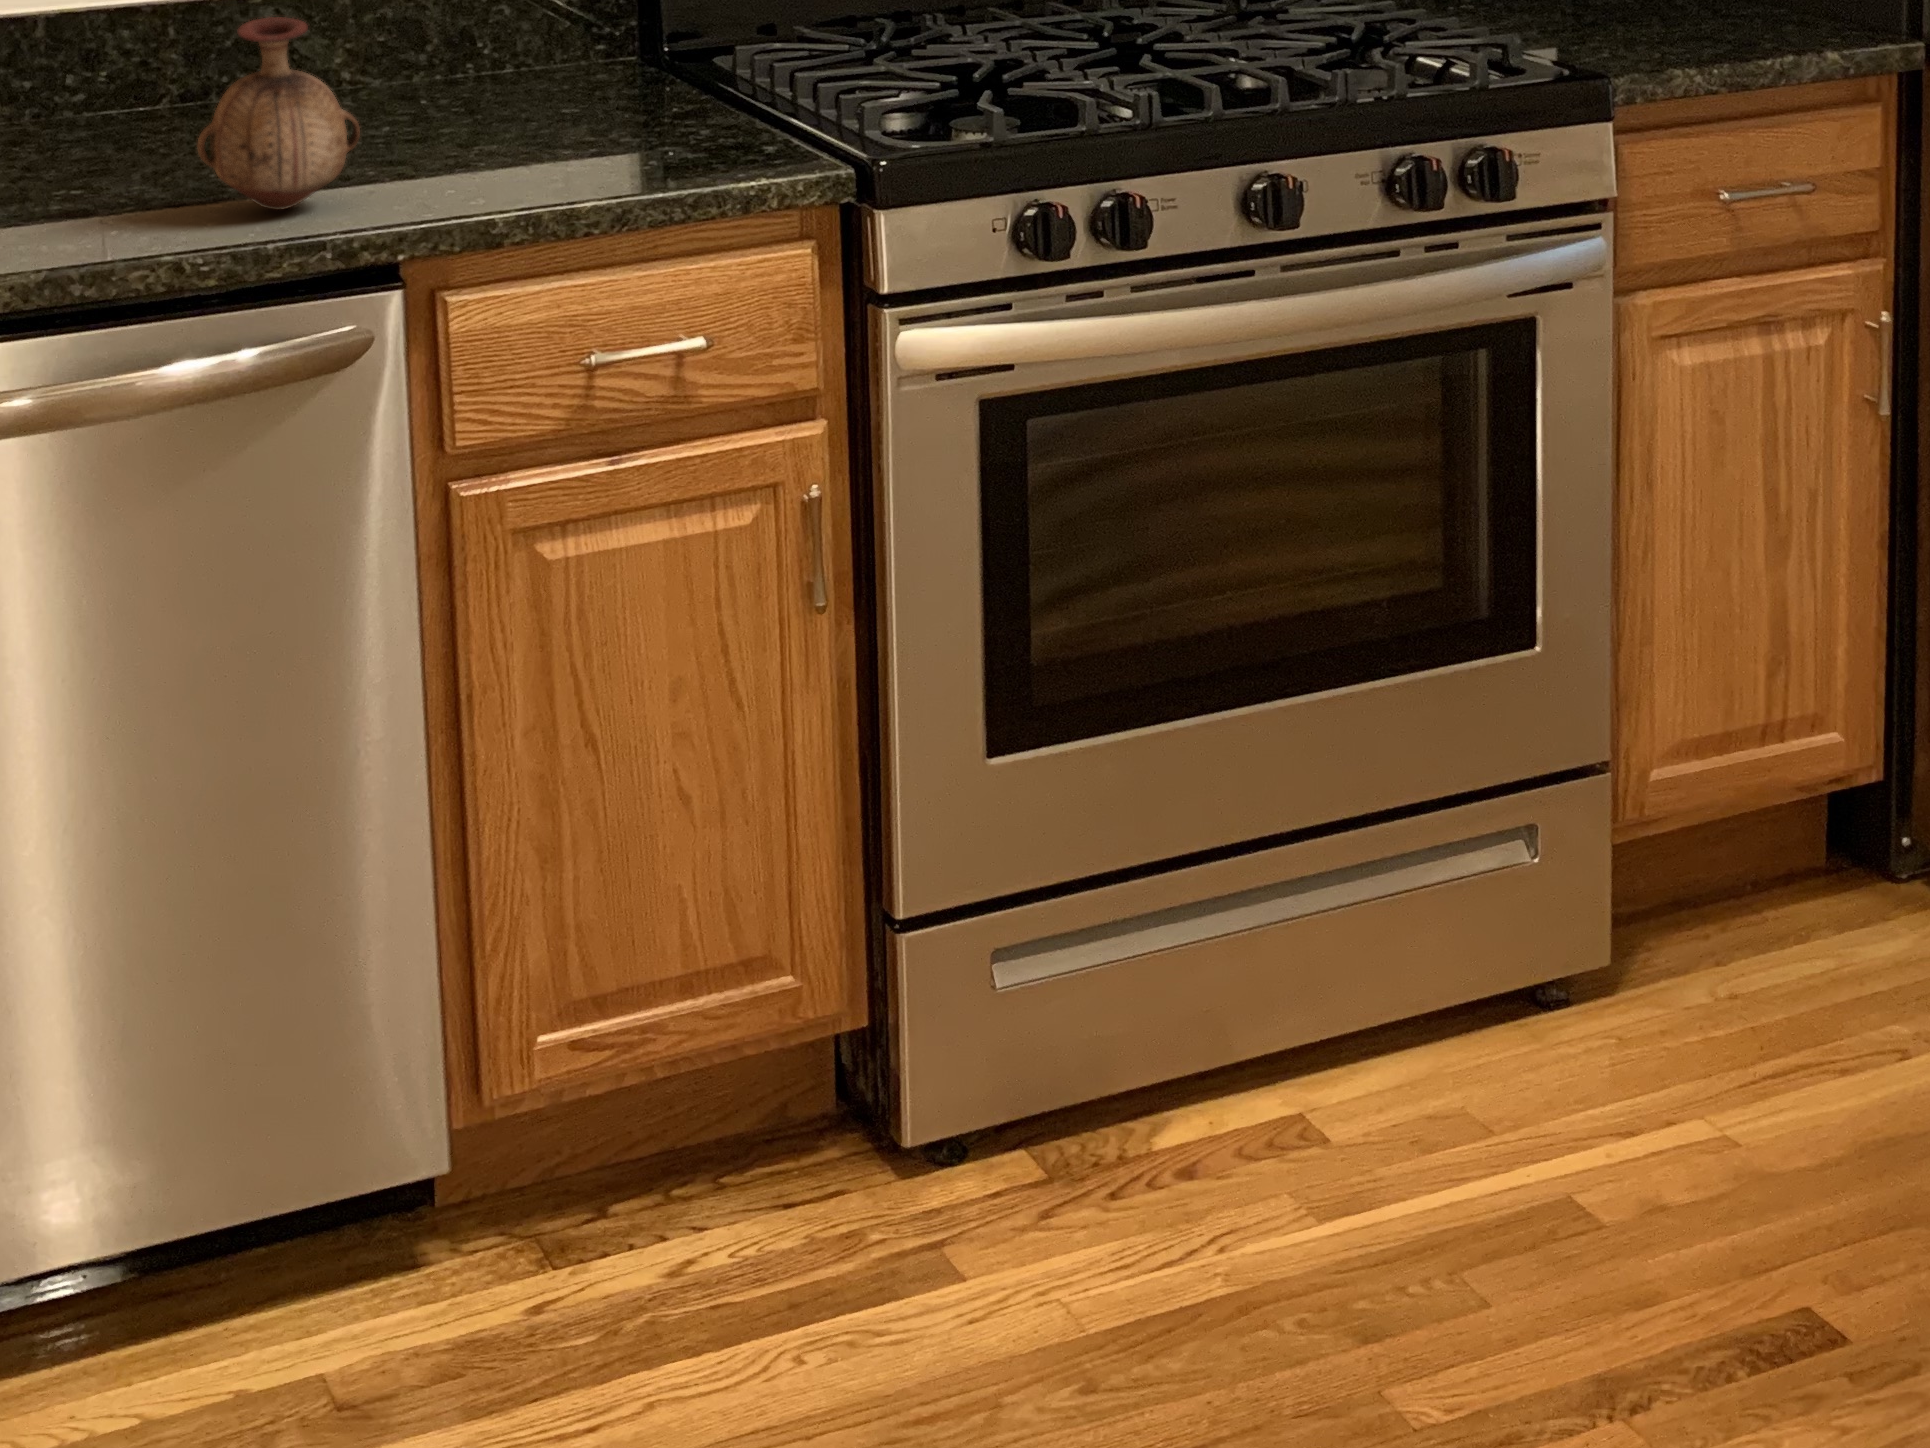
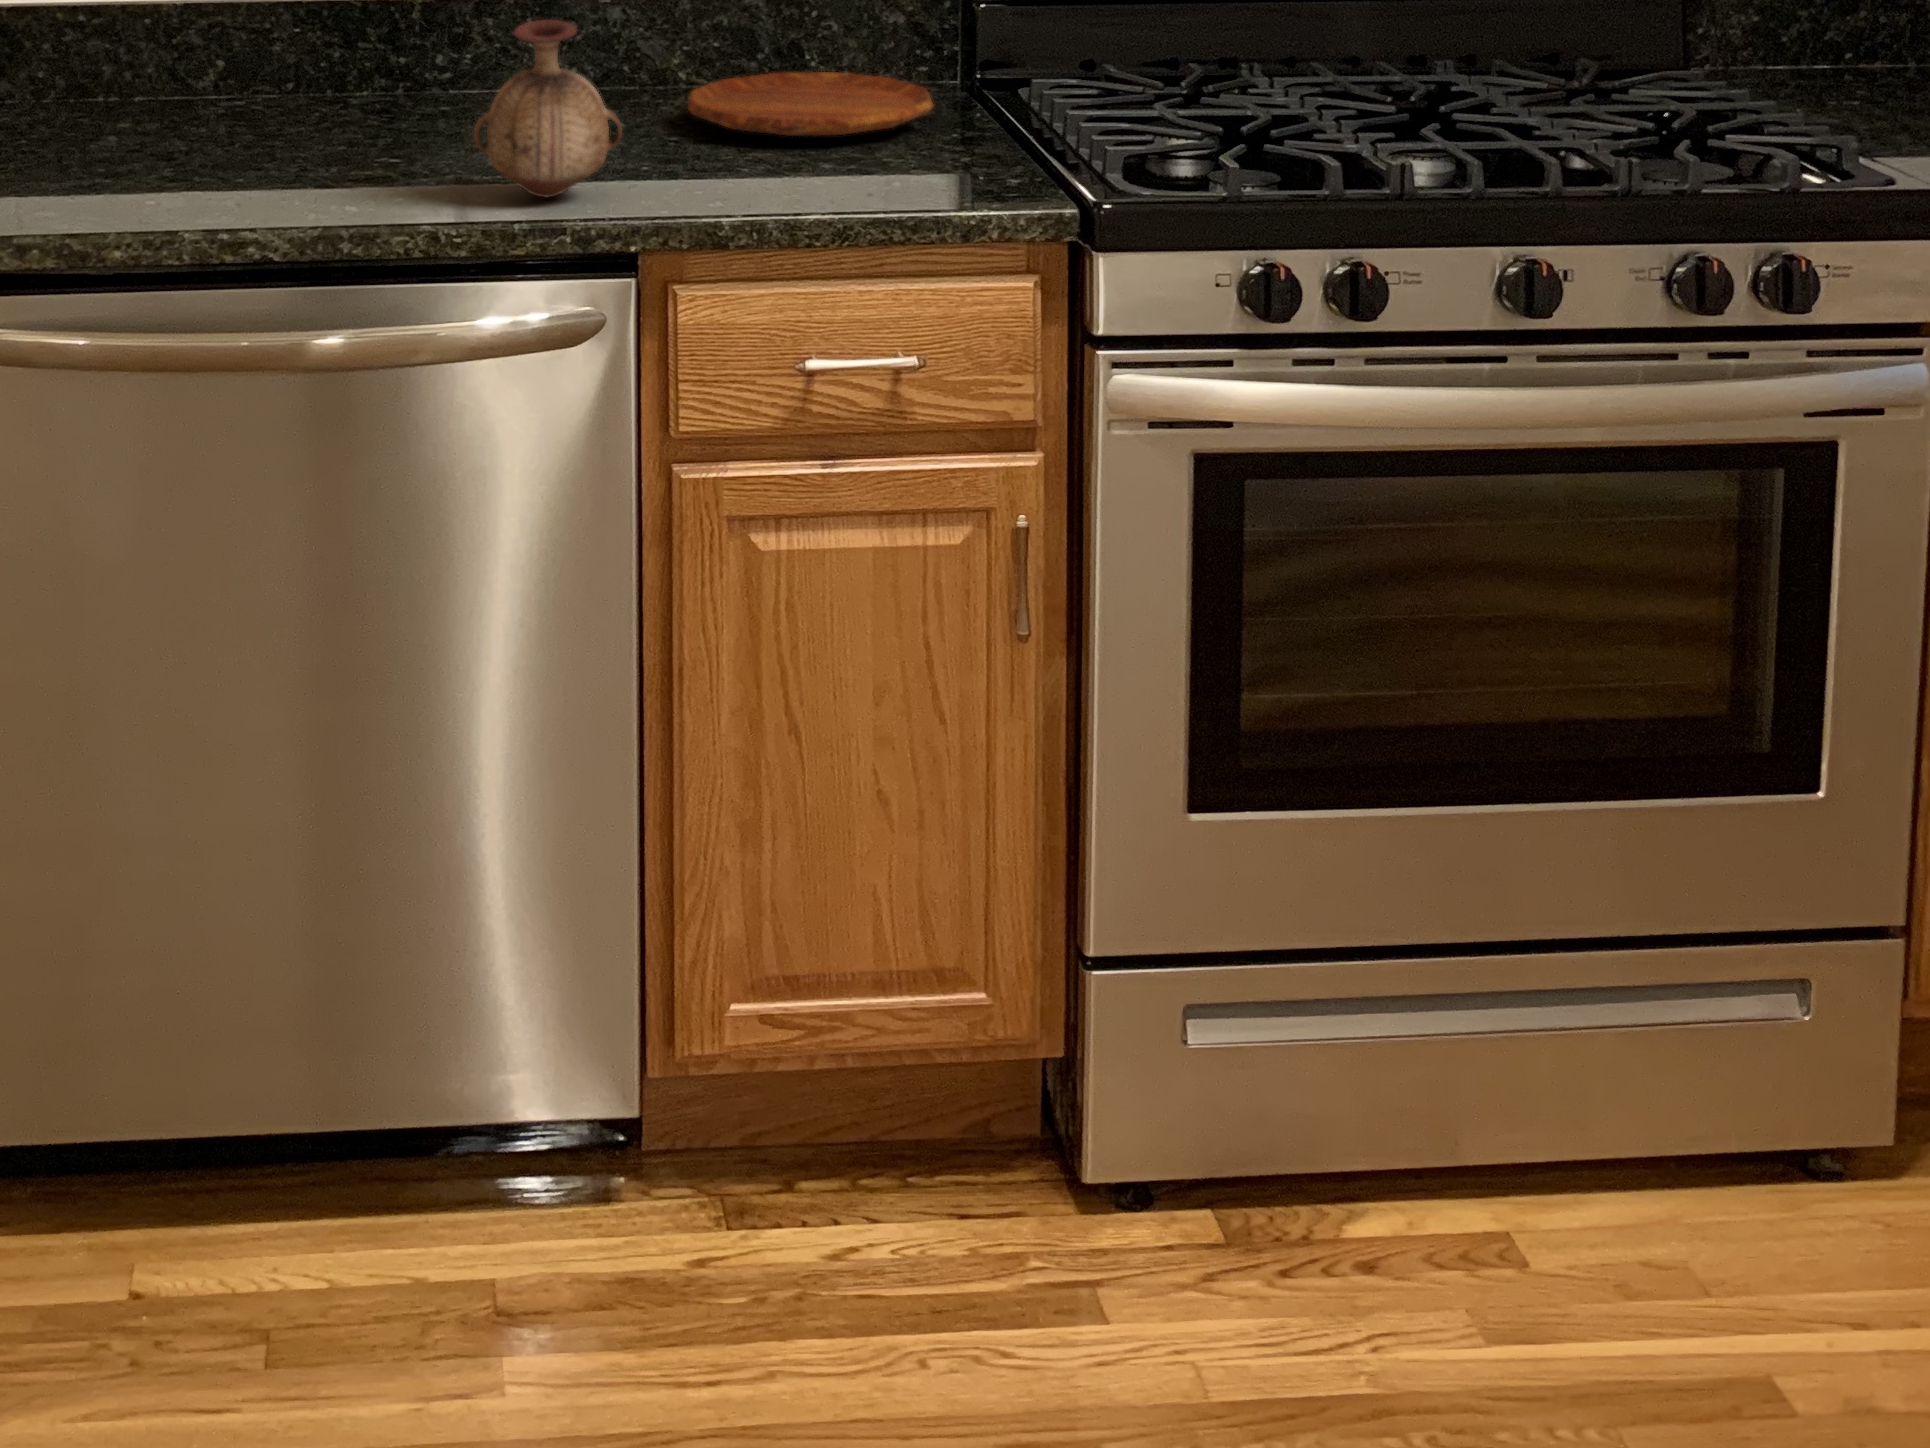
tray: none [373,58,641,125] -> present [688,72,933,136]

